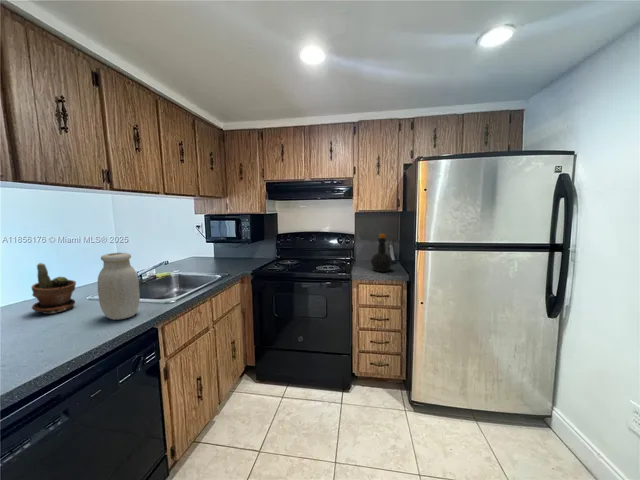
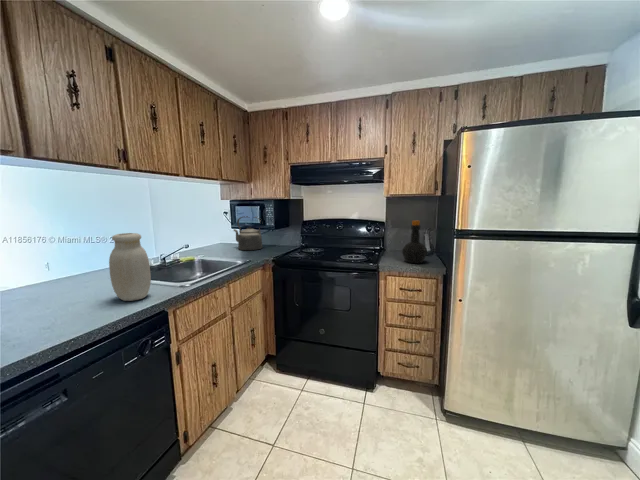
kettle: none [209,231,239,264] -> present [234,216,262,250]
potted plant: present [32,263,76,314] -> none [54,242,96,292]

